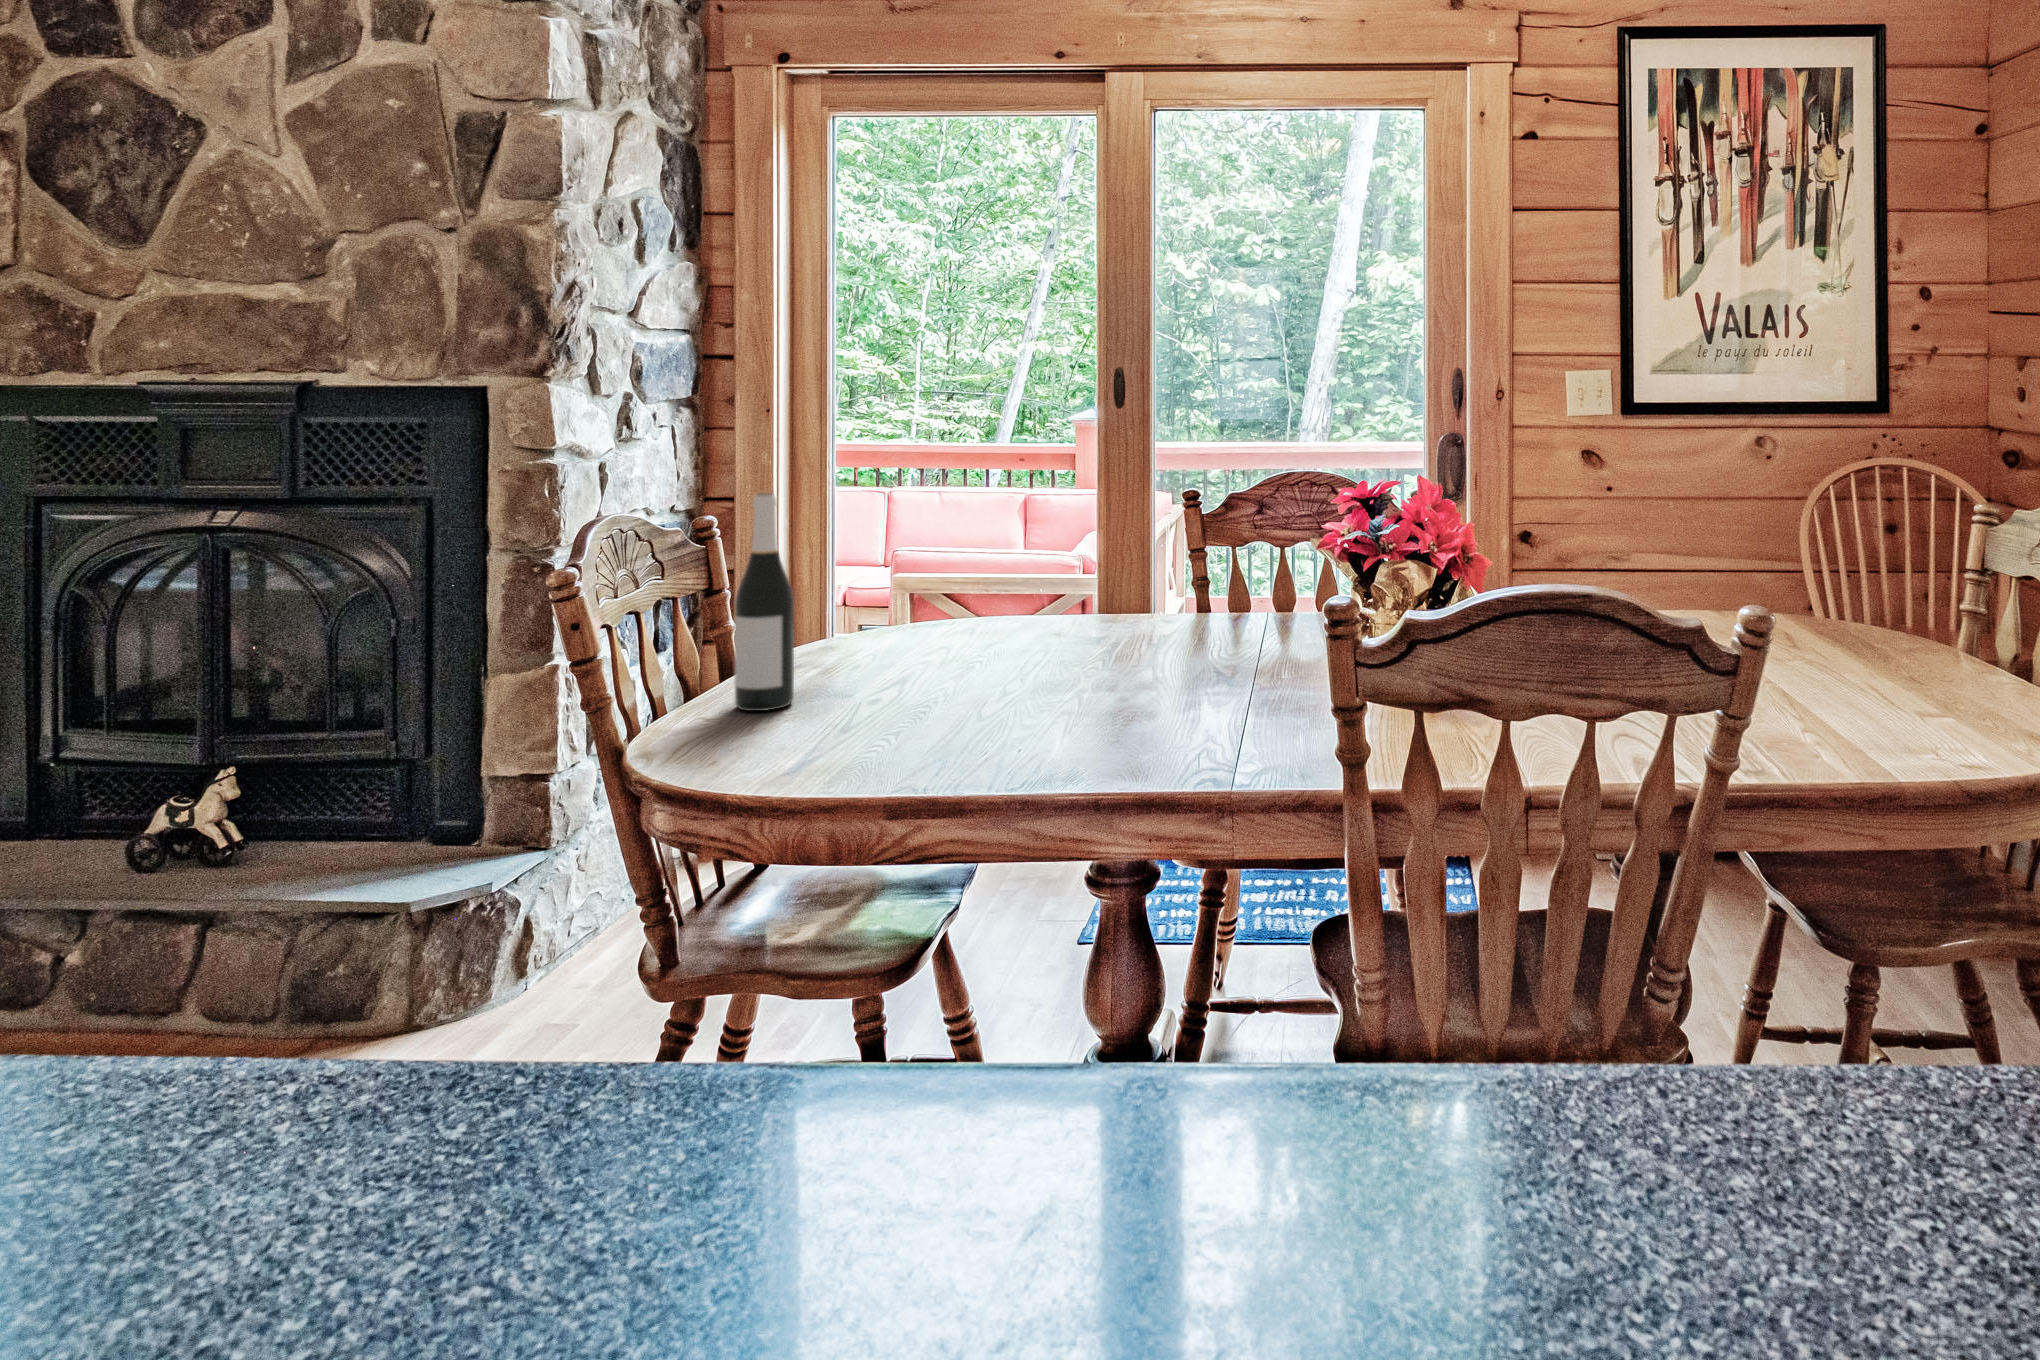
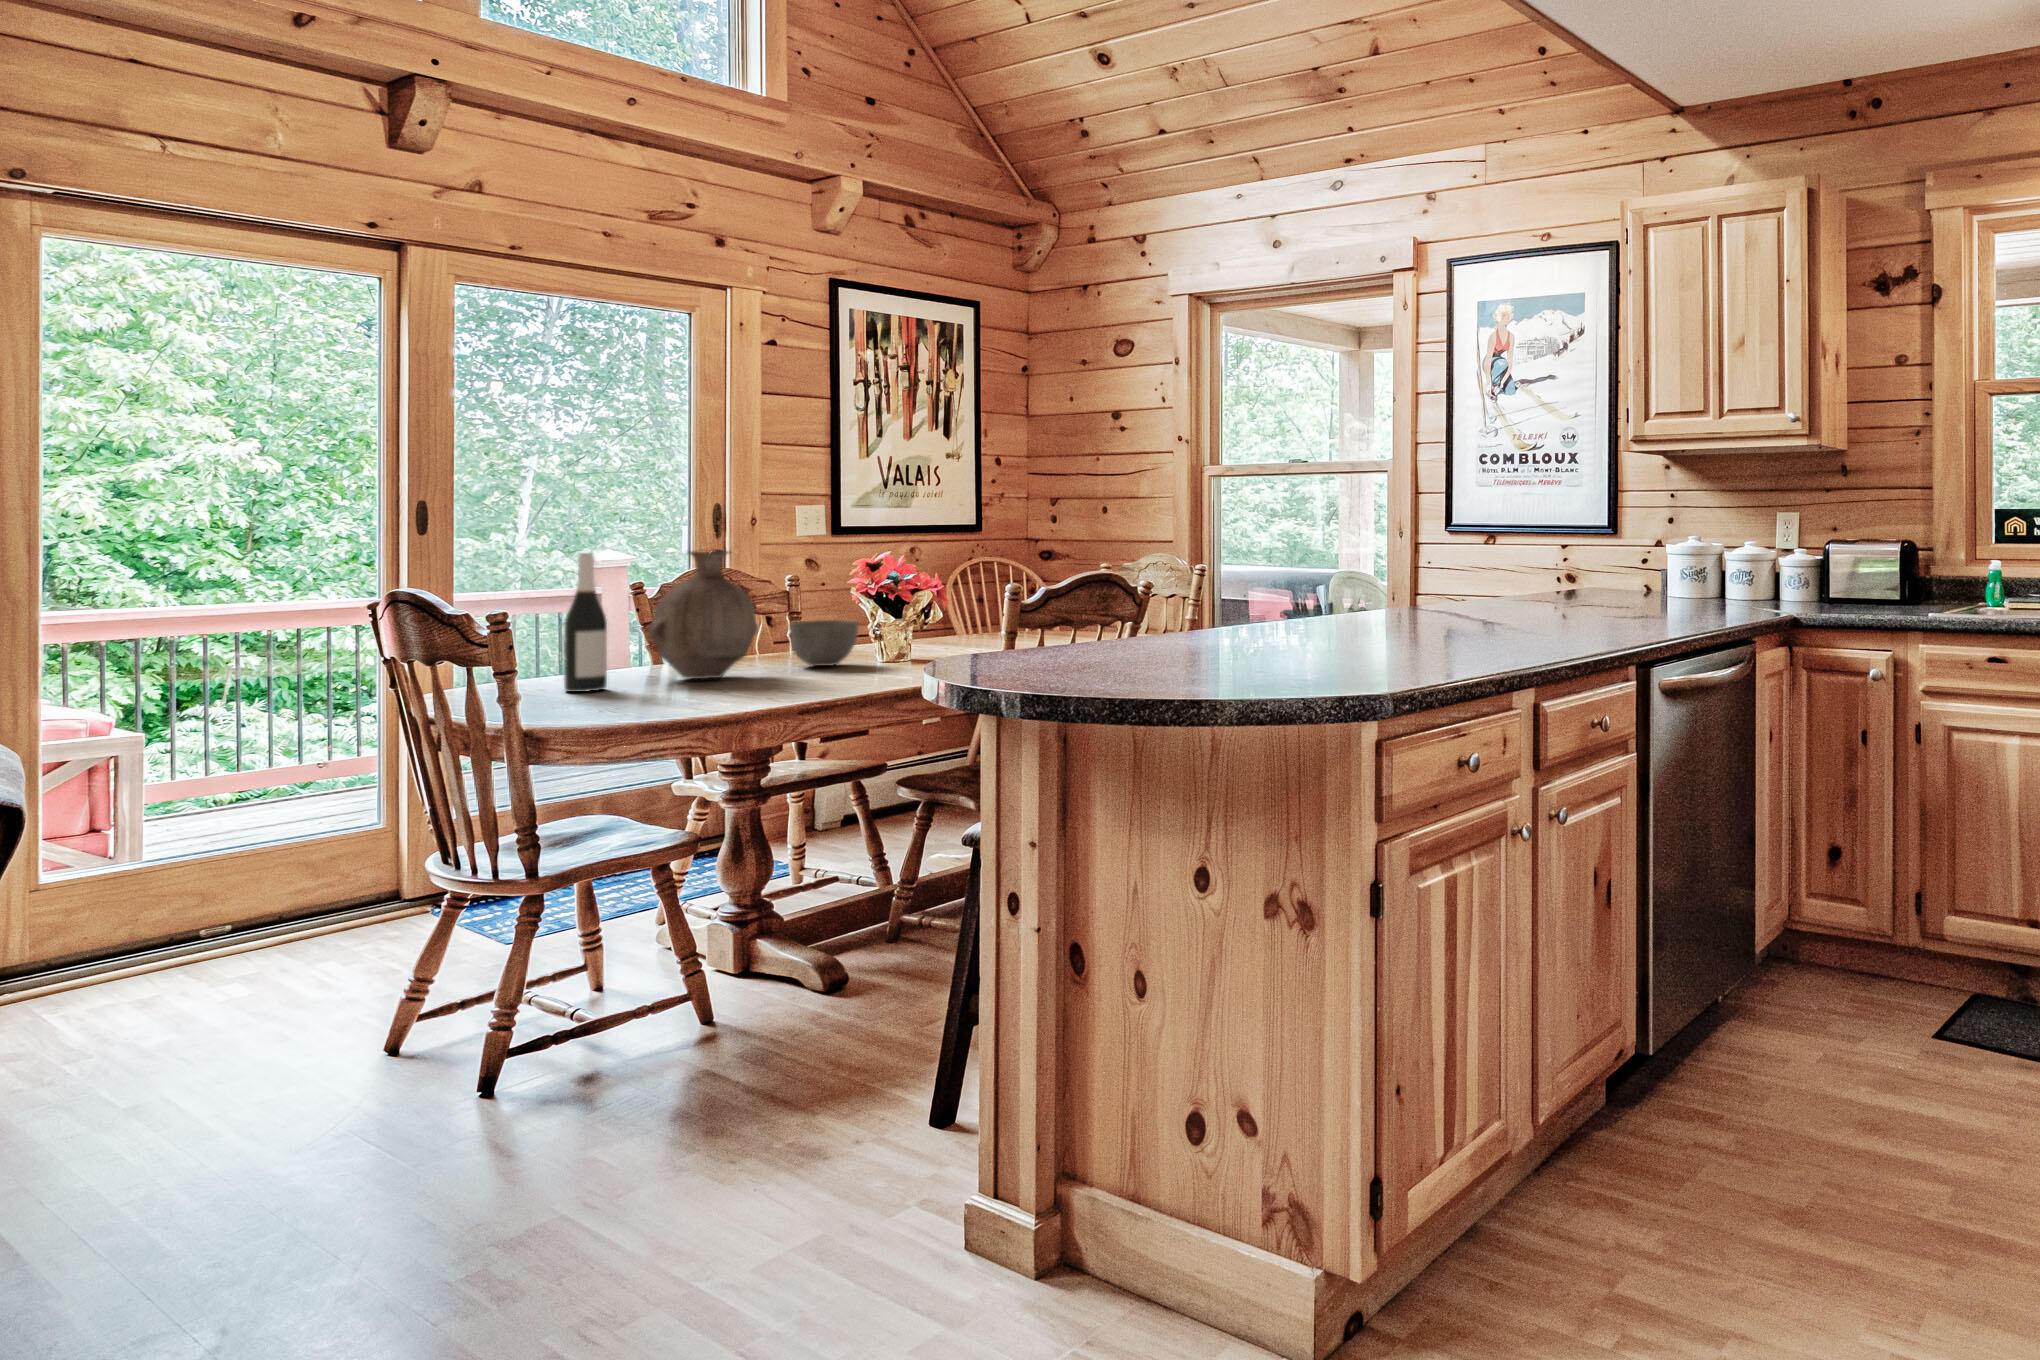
vase: none [852,489,1039,709] -> present [647,551,758,679]
bowl: none [1112,610,1225,702] -> present [790,620,859,666]

